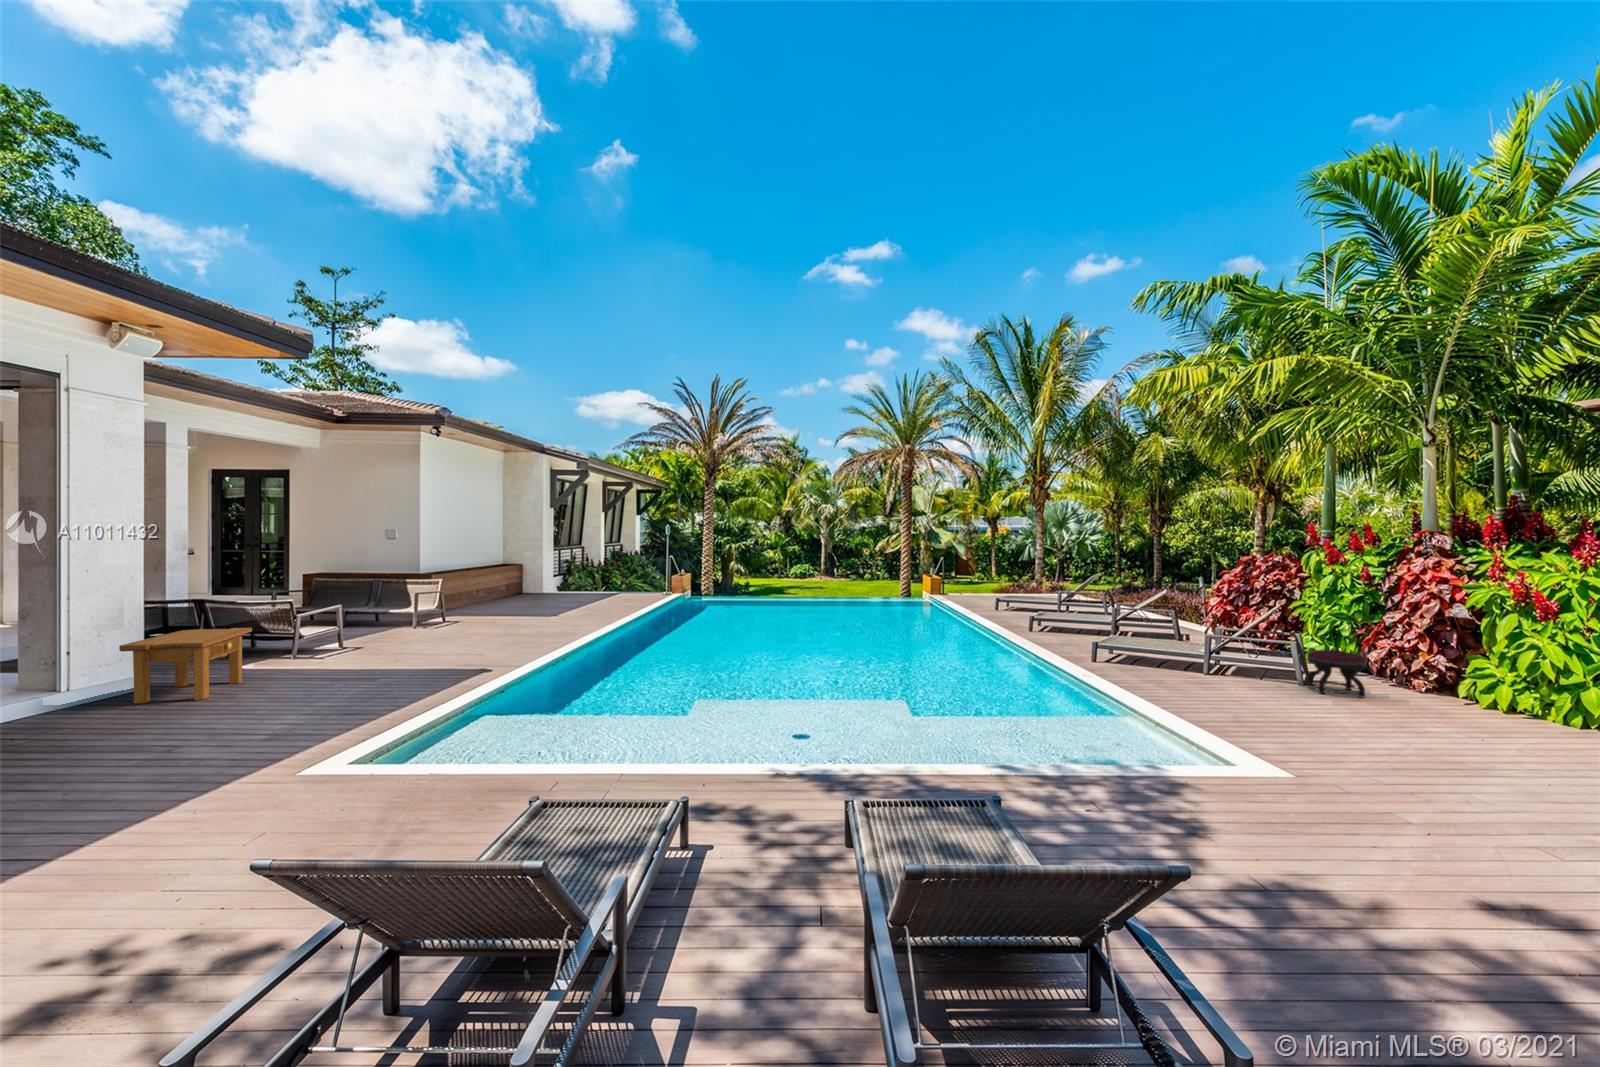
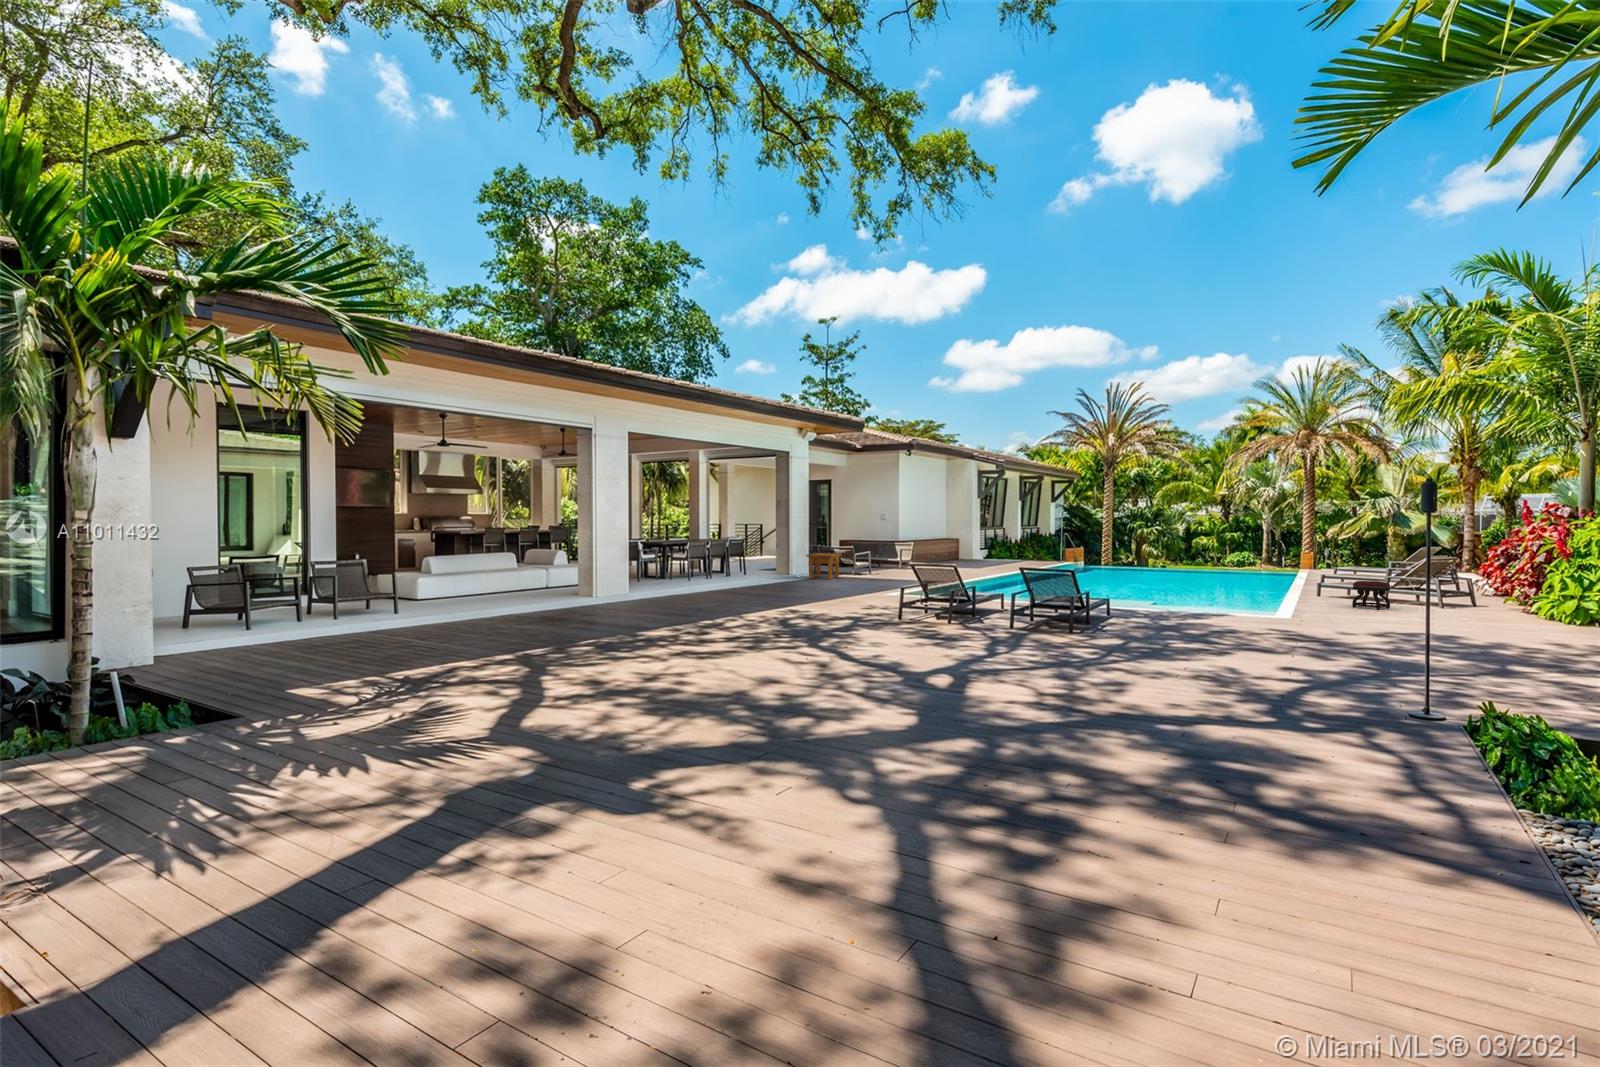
ottoman: present [1307,650,1366,698] -> present [1352,581,1390,610]

